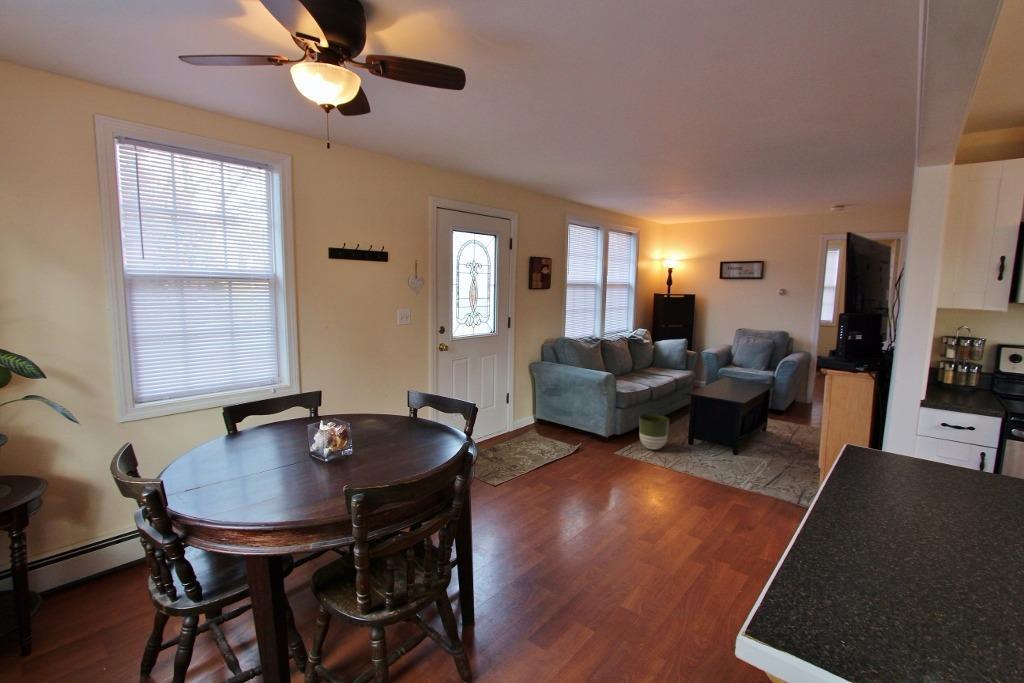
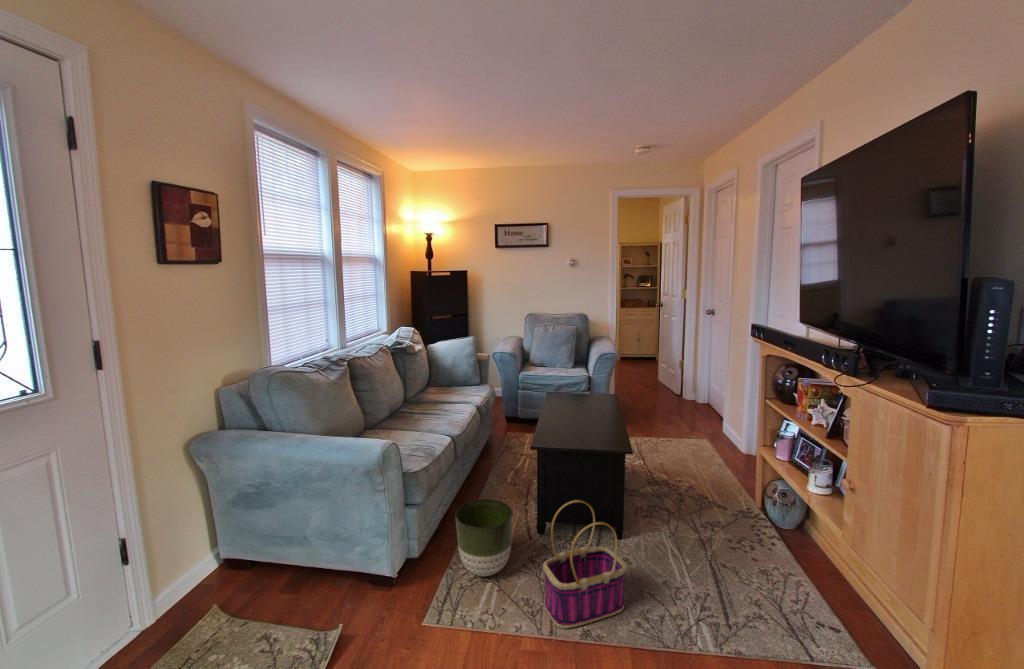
basket: none [674,414,719,473] -> present [543,500,627,628]

